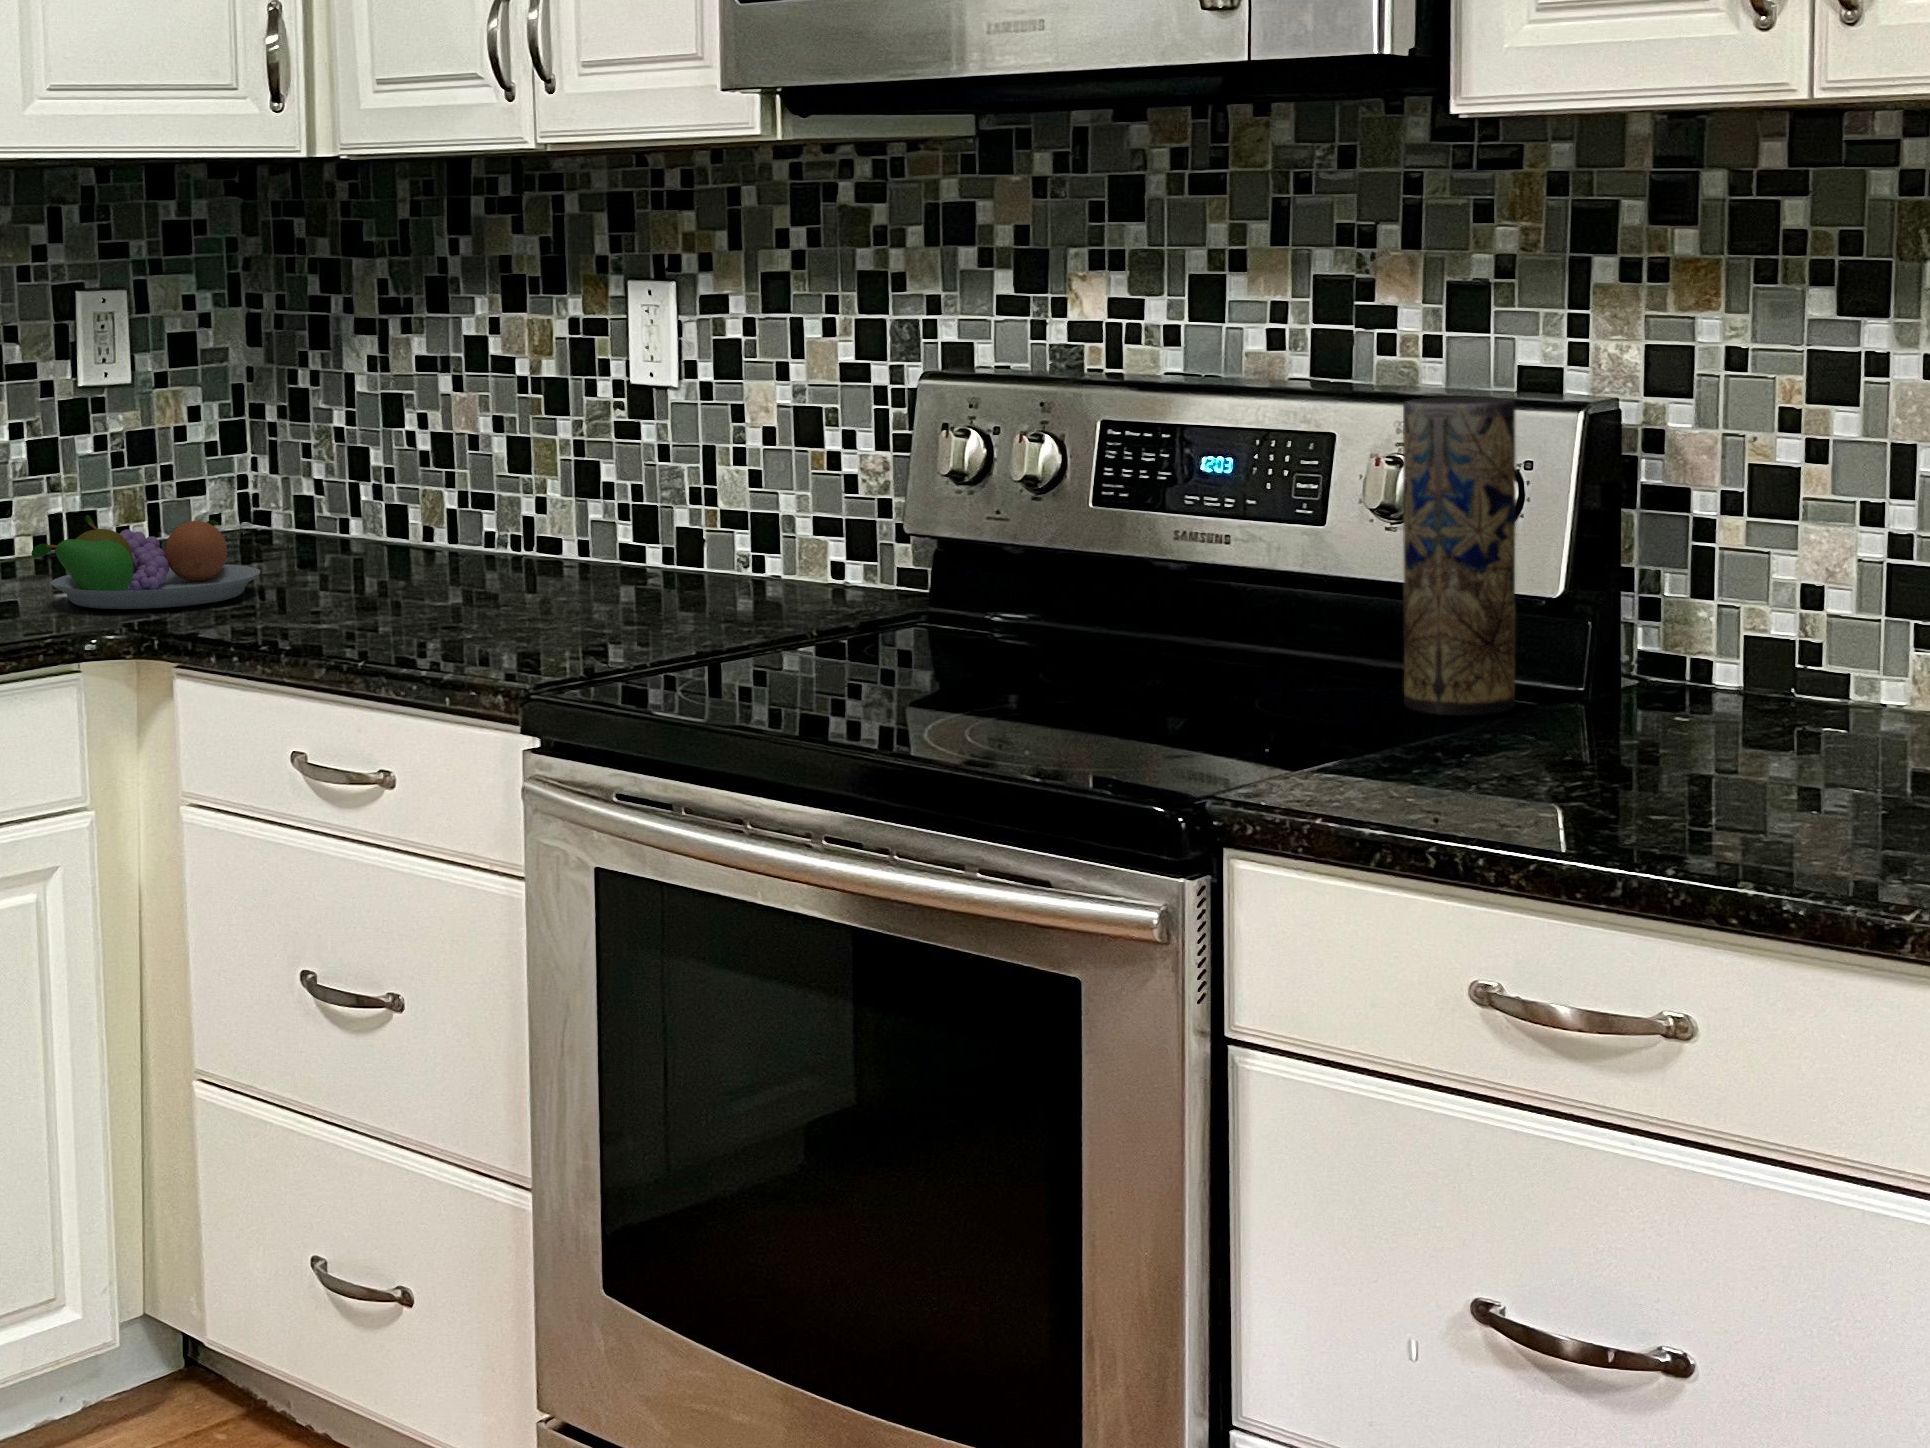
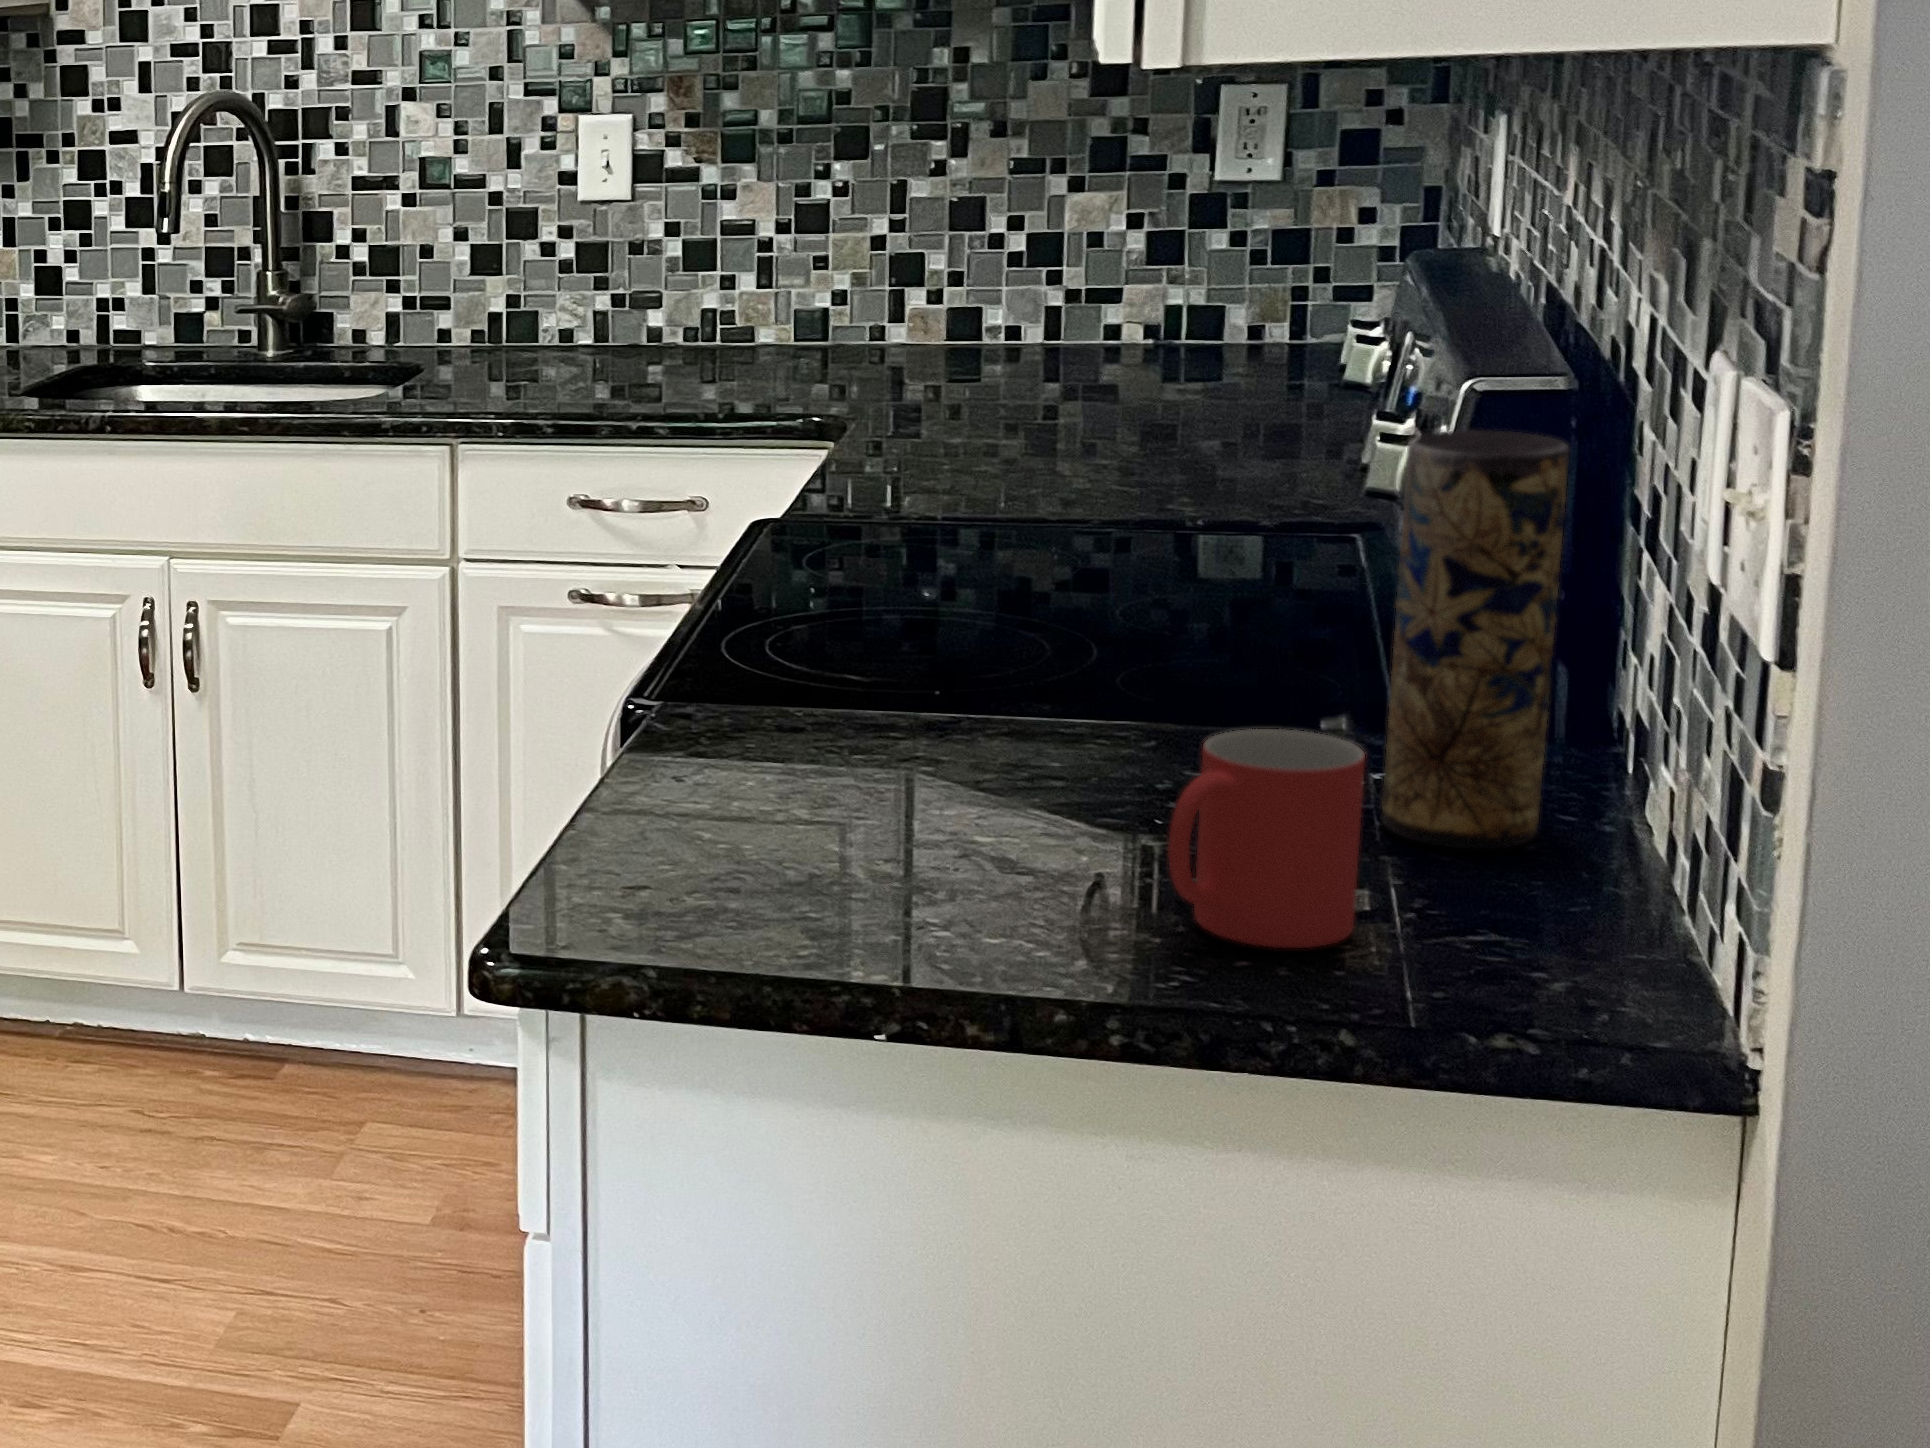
fruit bowl: present [32,515,260,609] -> none [931,319,1168,422]
mug: none [1555,607,1676,770] -> present [1168,729,1365,948]

